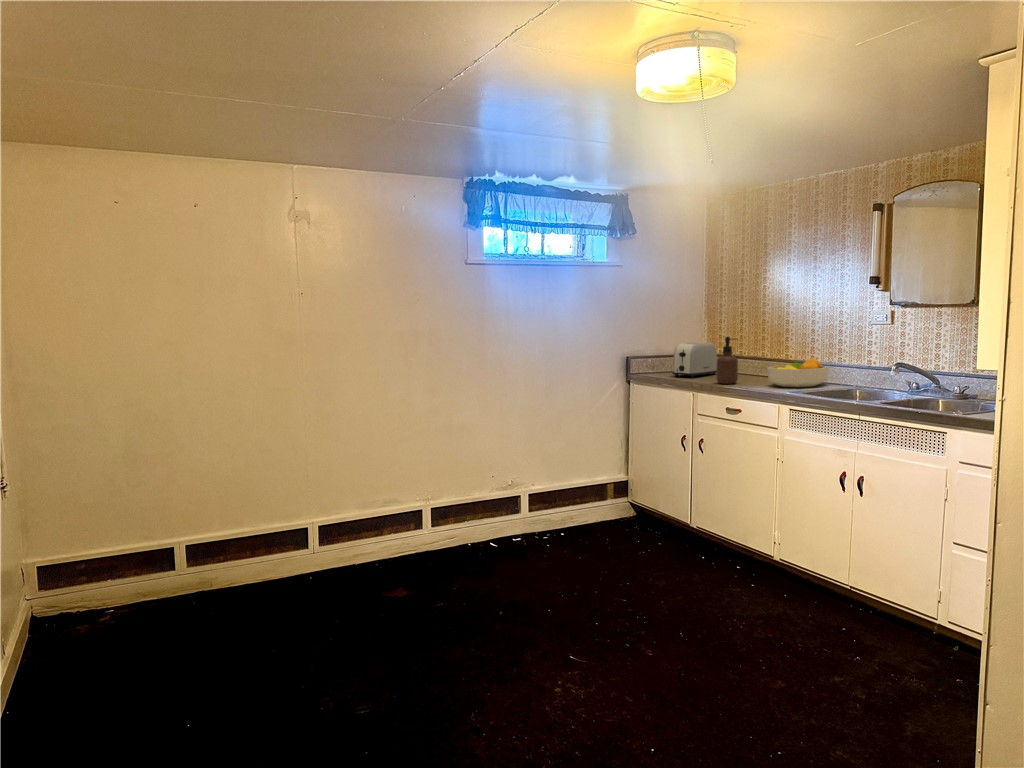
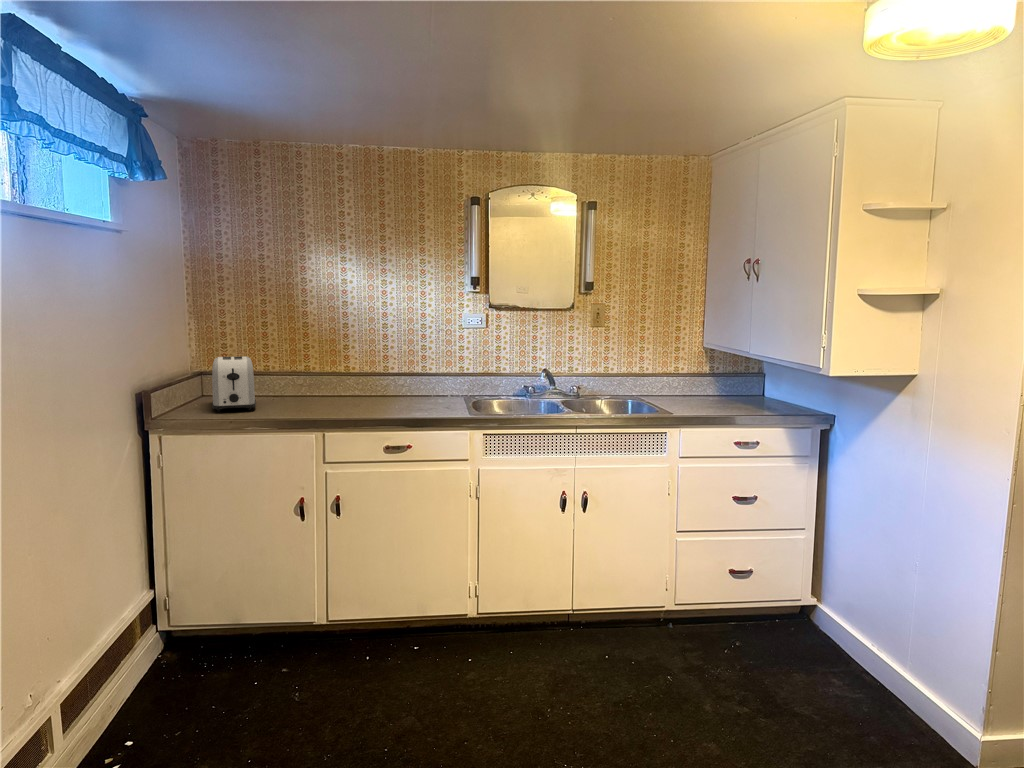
soap dispenser: present [717,337,738,384] -> none [320,347,350,414]
fruit bowl: present [767,358,829,387] -> none [381,368,443,408]

